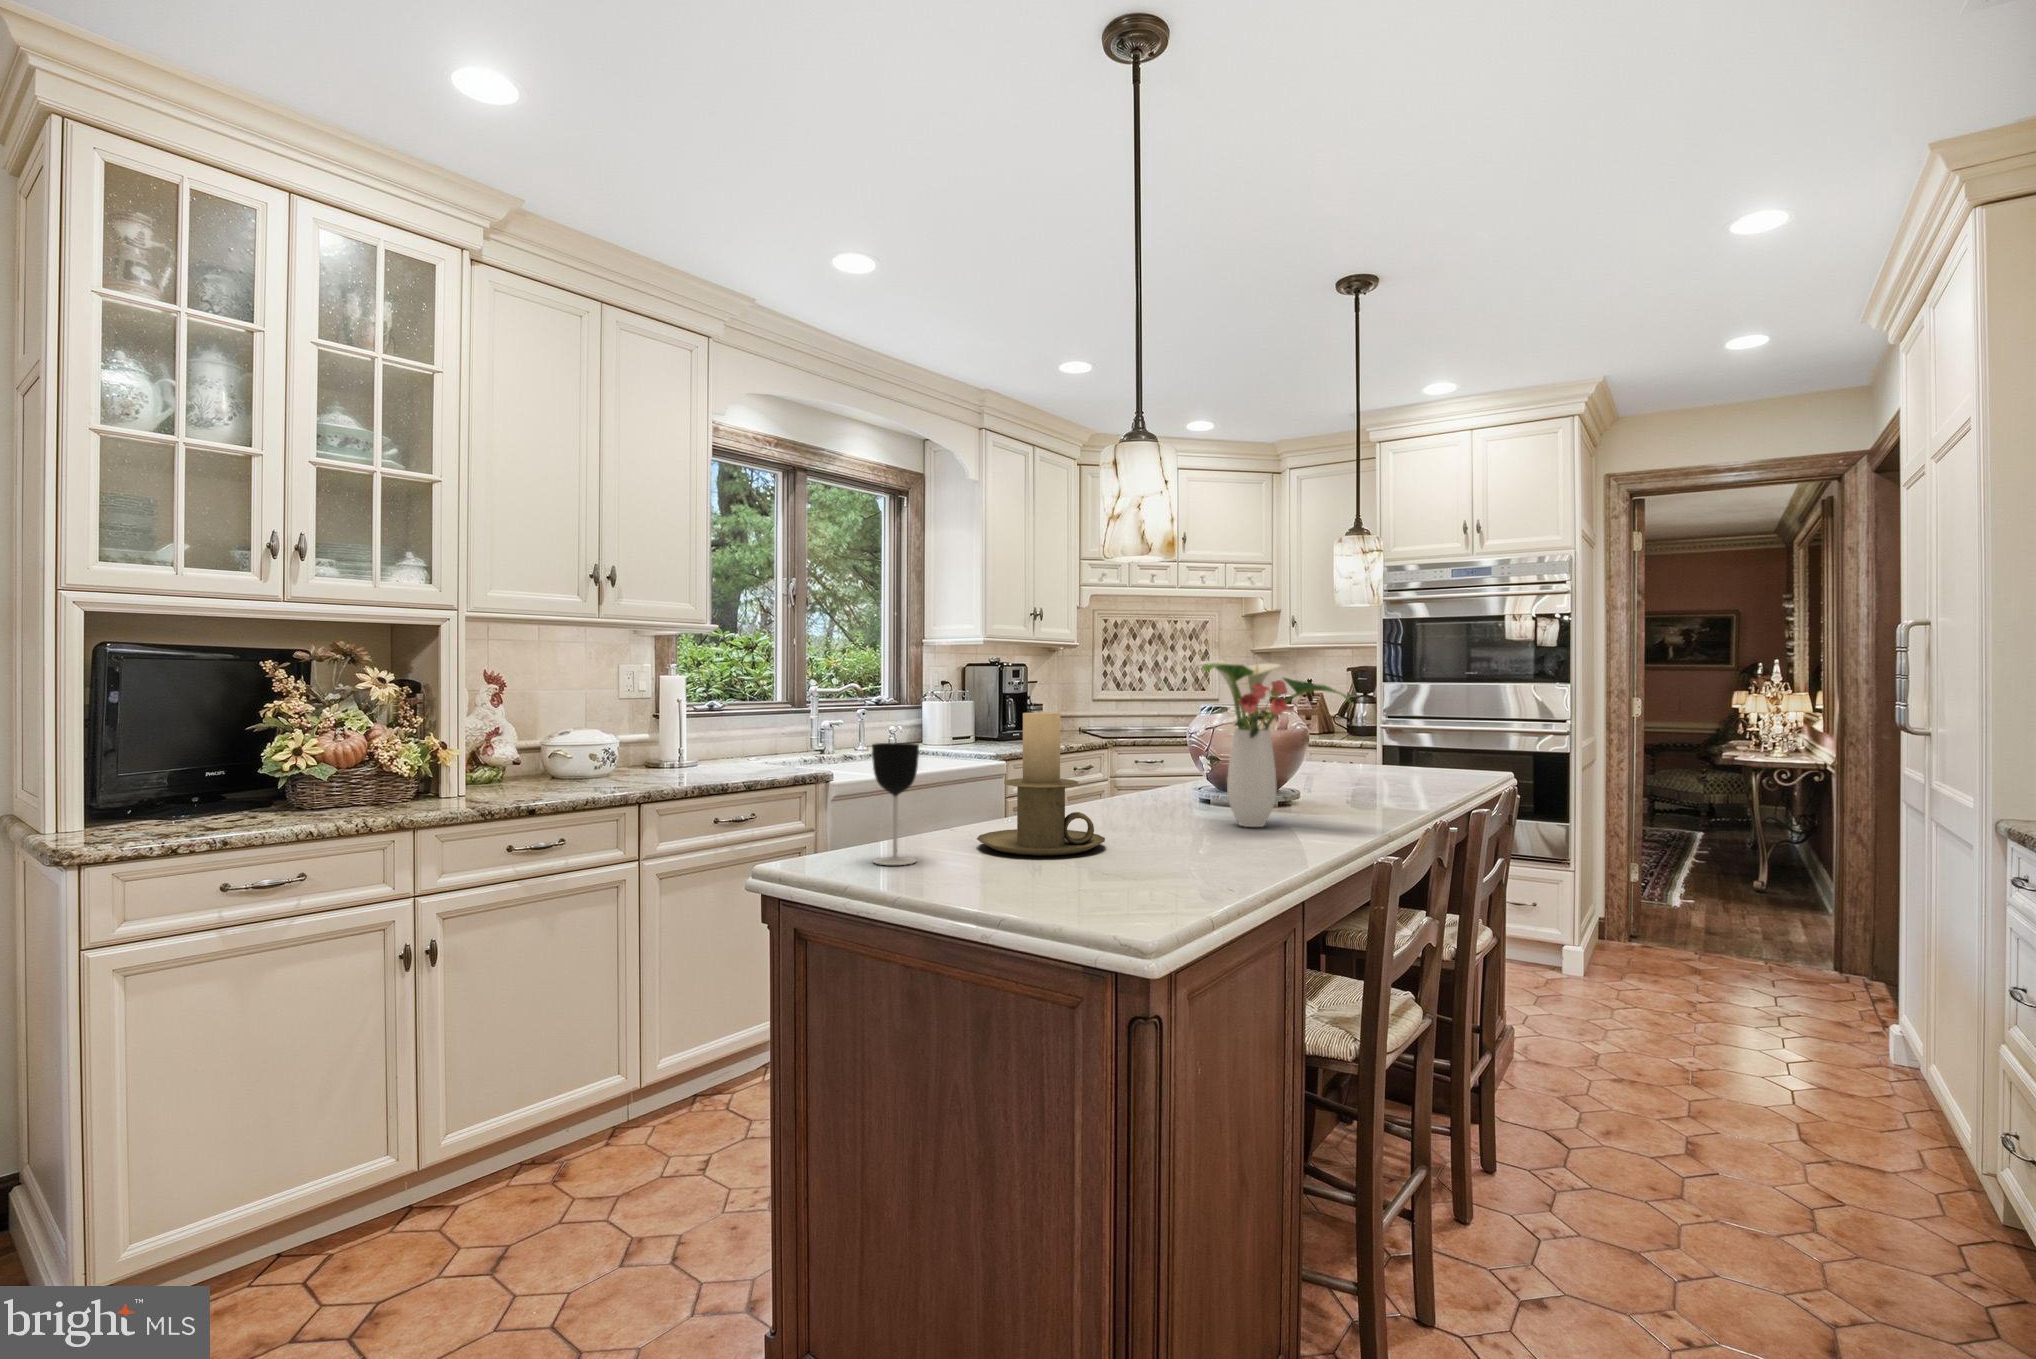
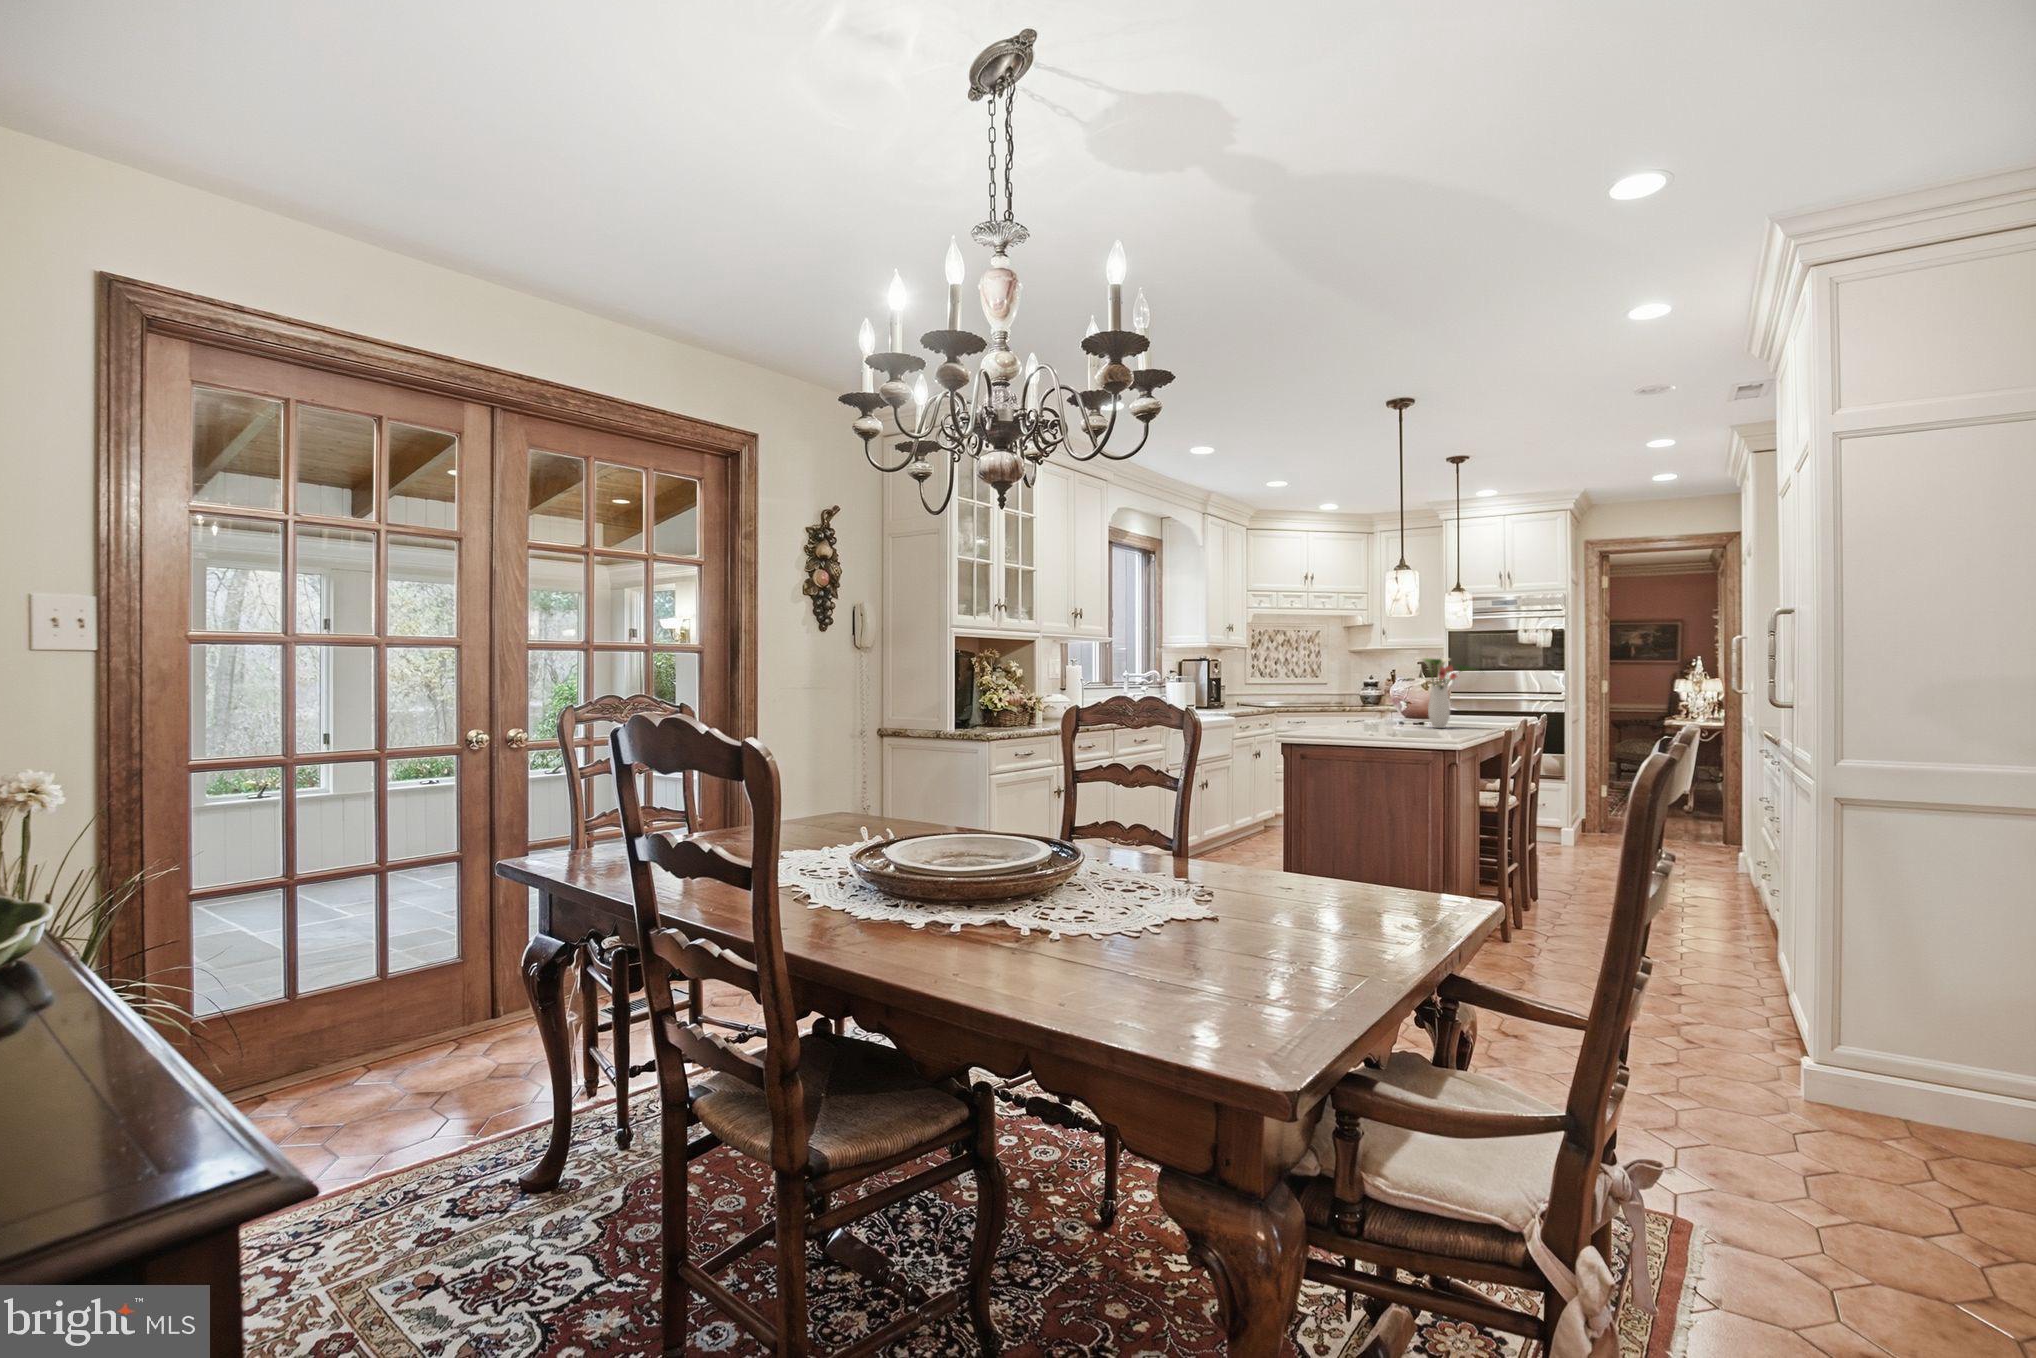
candle holder: present [977,711,1105,855] -> none [1340,677,1394,733]
wine glass: present [872,743,919,865] -> none [1313,689,1332,734]

